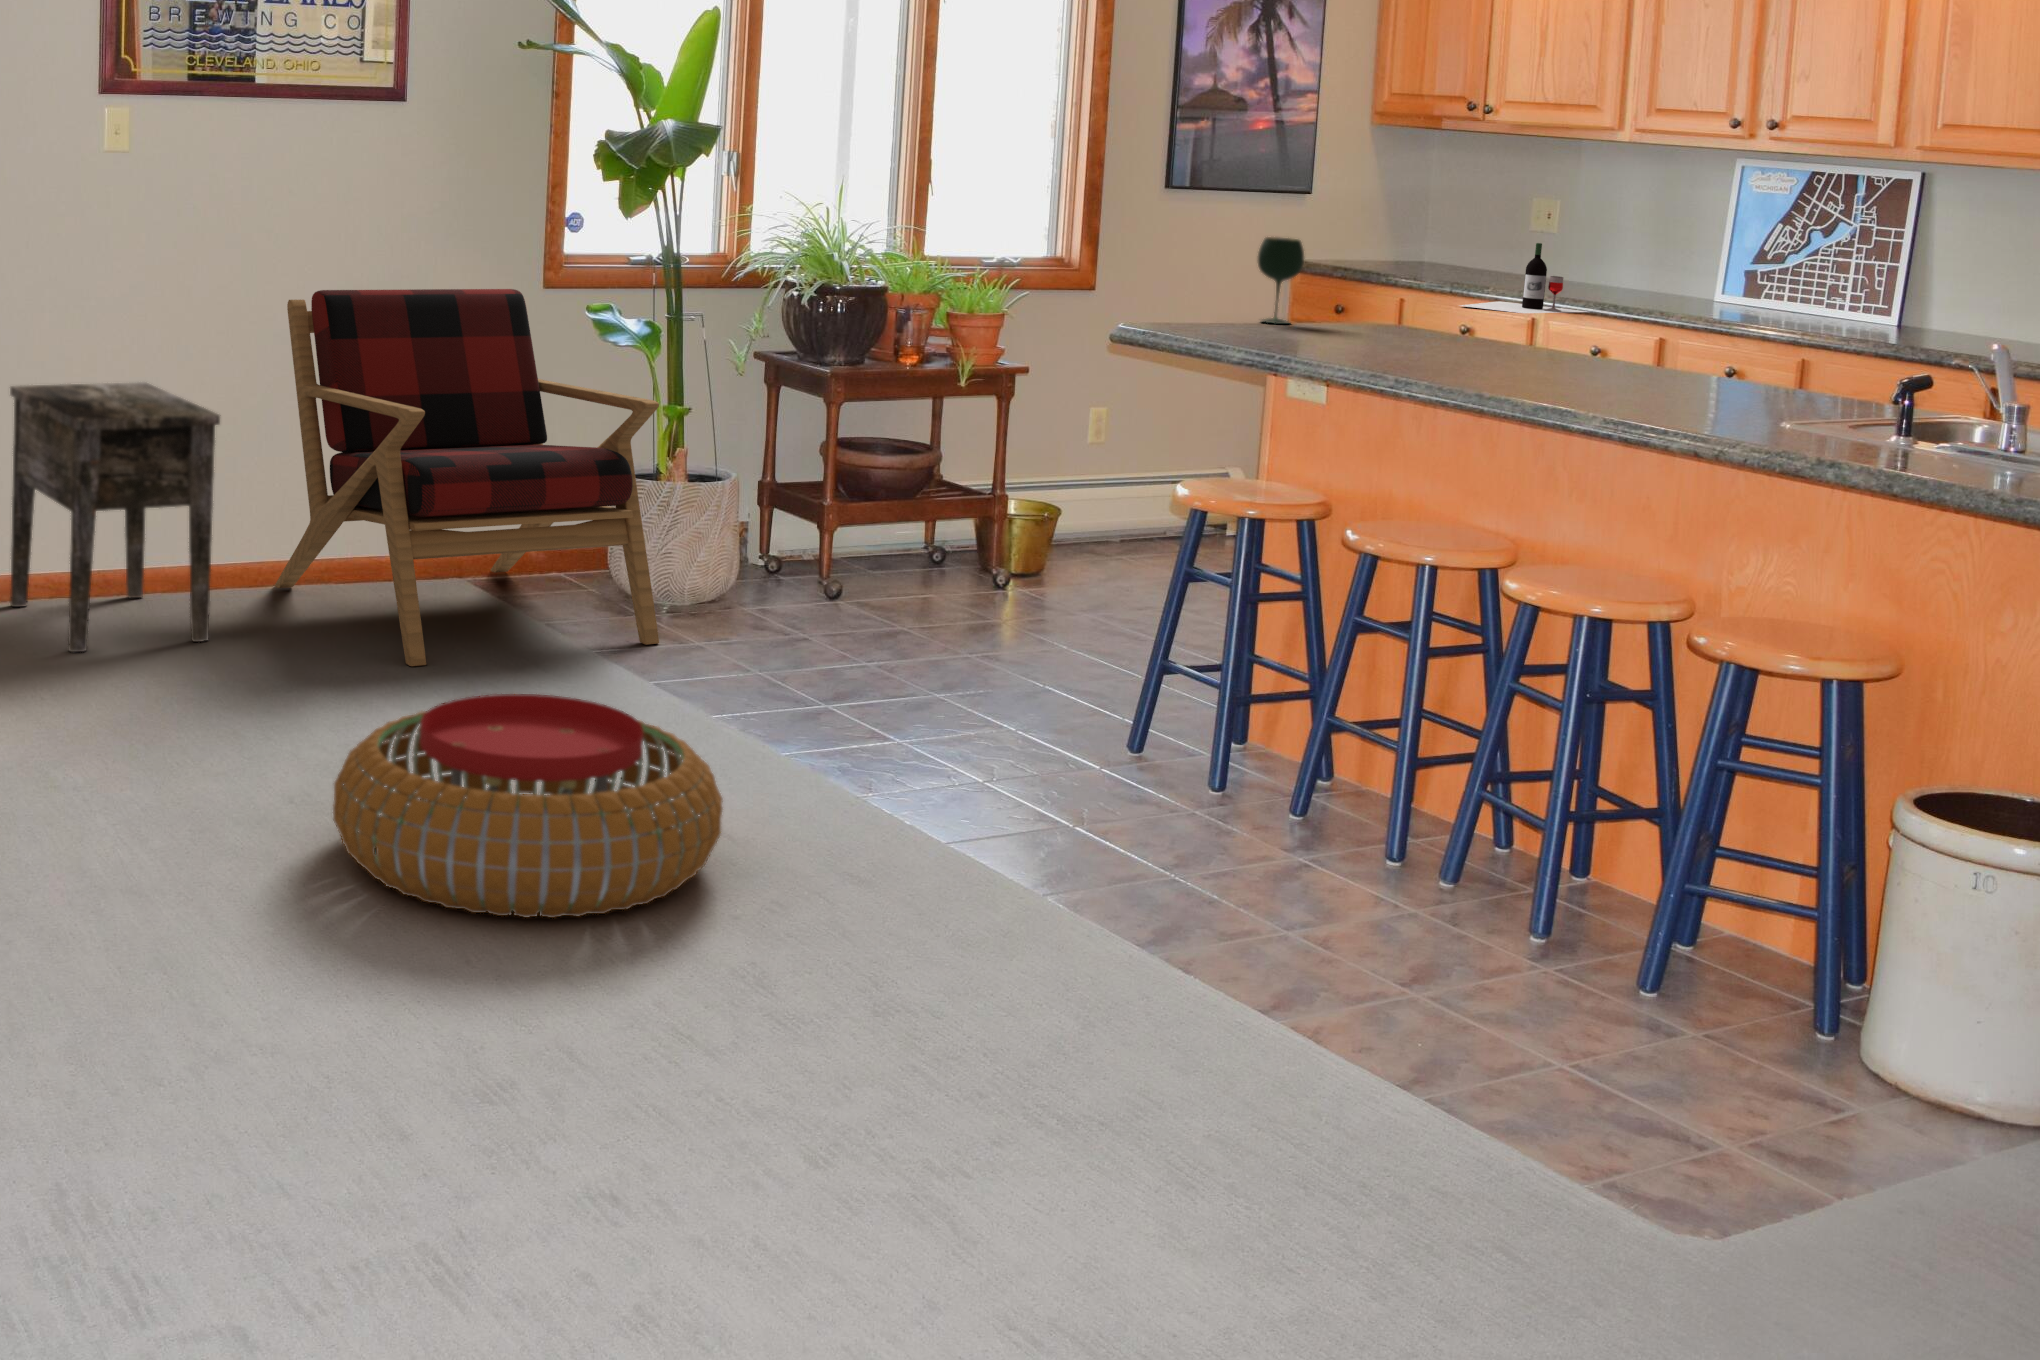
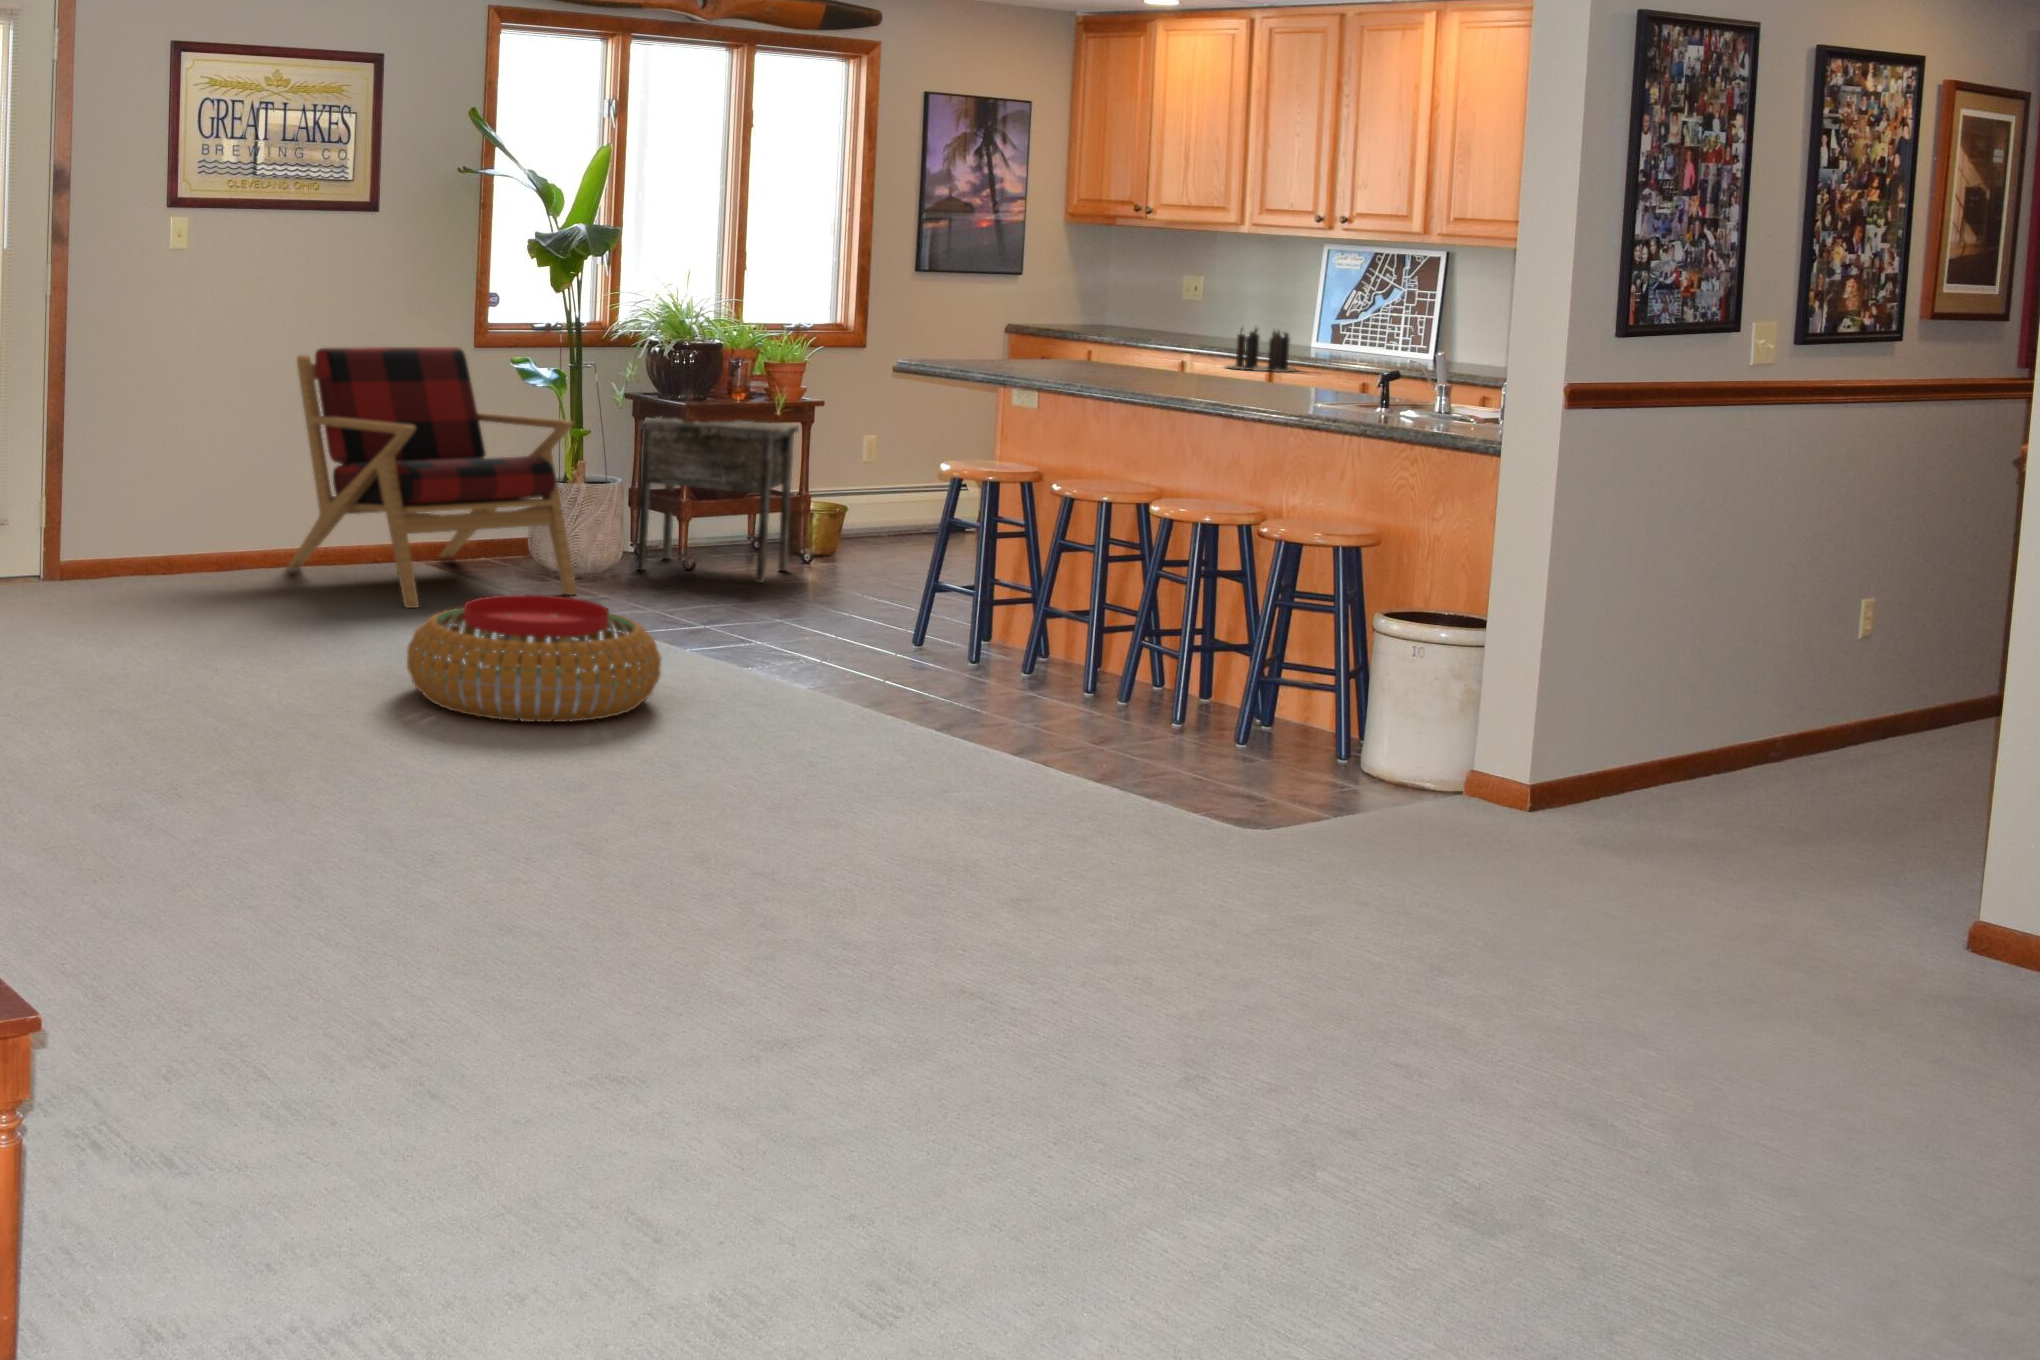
wine glass: present [1258,237,1304,324] -> none [988,300,1020,361]
wine bottle: present [1460,243,1587,313] -> none [1130,306,1229,358]
candle: none [1594,281,1745,352] -> present [1230,328,1295,372]
side table: present [10,382,220,652] -> present [637,418,799,583]

